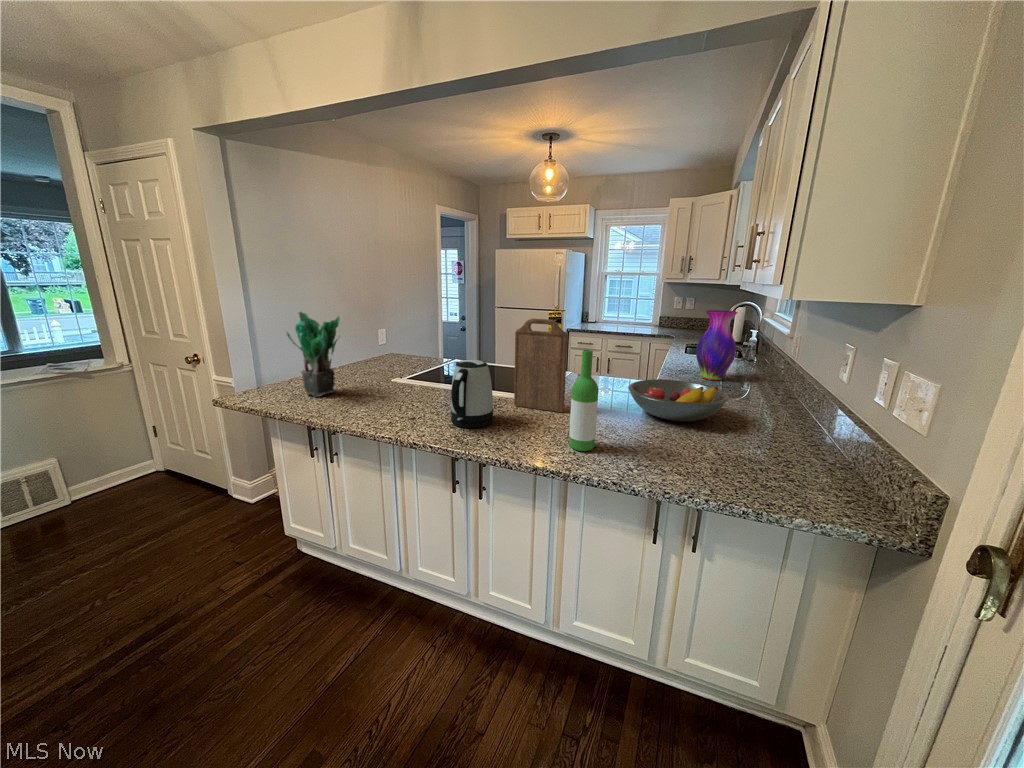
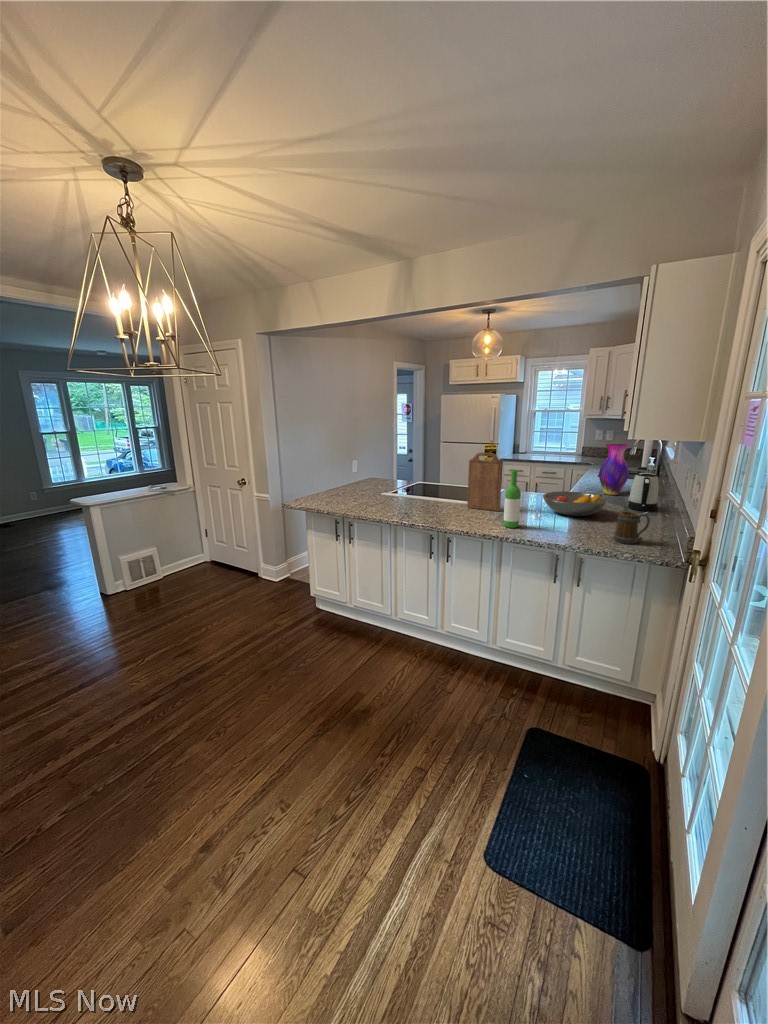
potted plant: present [287,312,339,397] -> none [330,450,358,502]
kettle: present [451,360,493,428] -> present [628,473,659,511]
mug: none [761,428,828,490] -> present [614,511,650,544]

